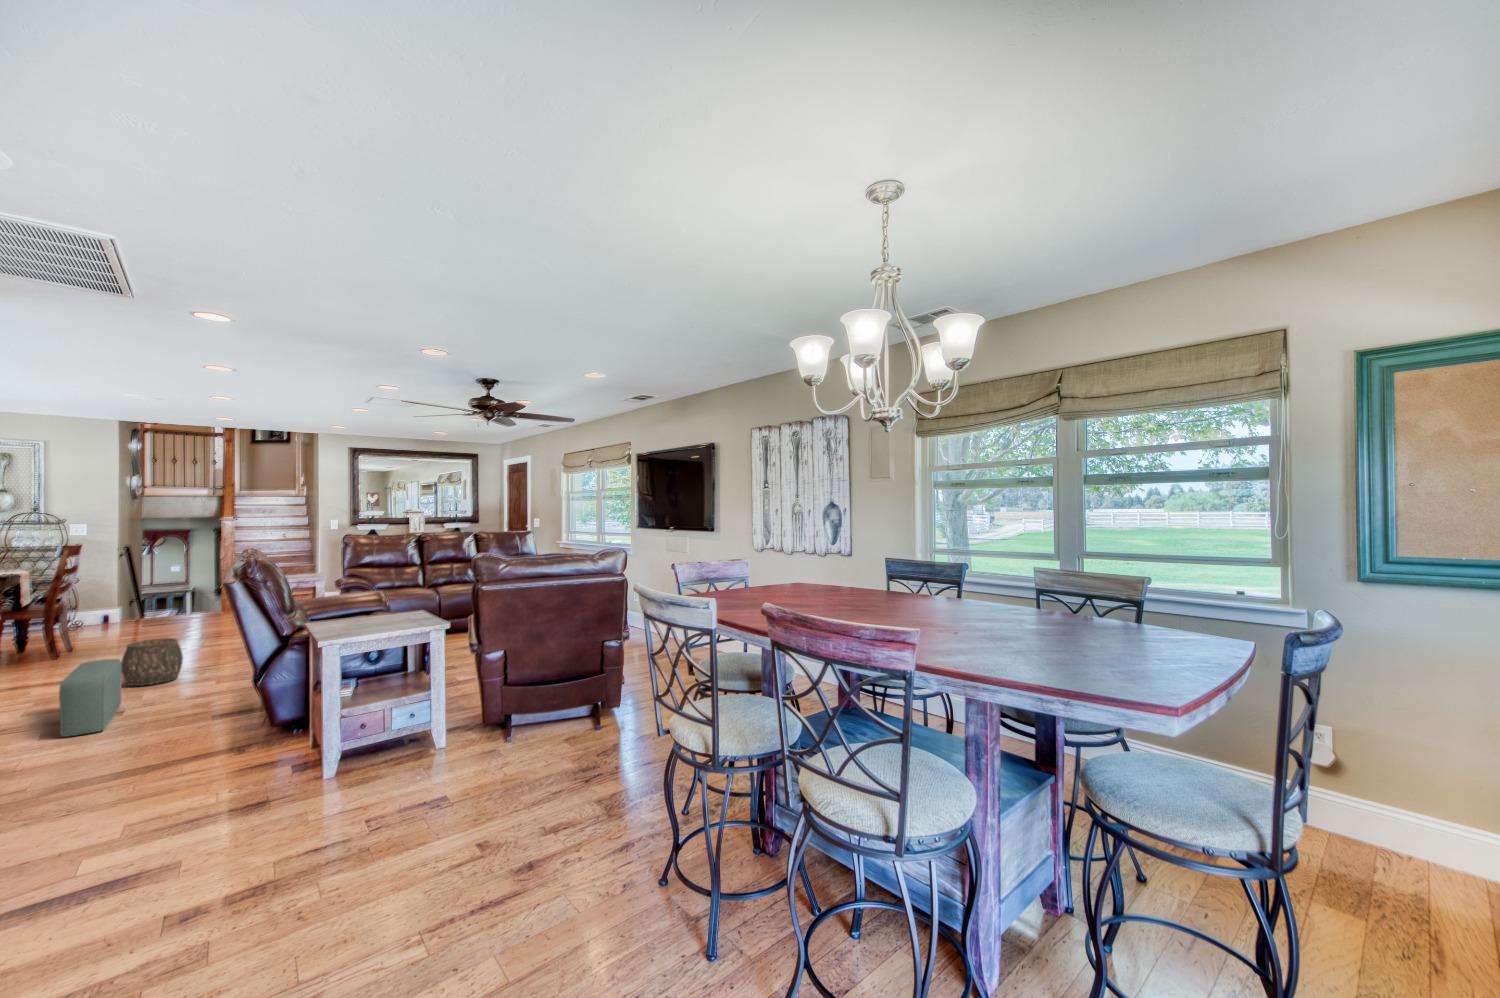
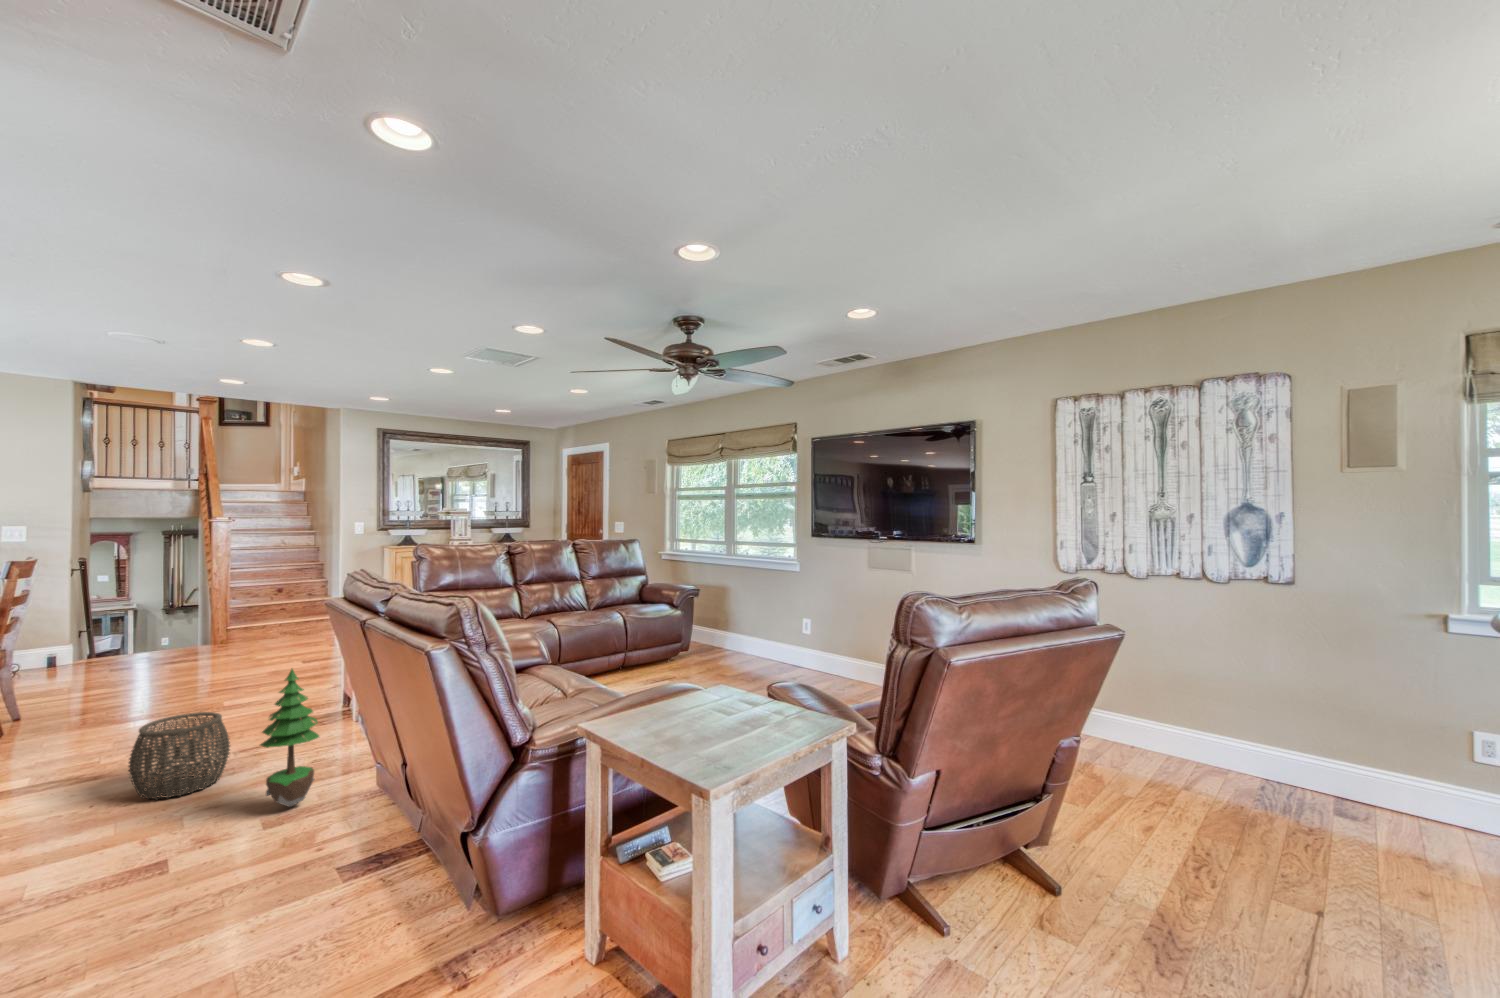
potted tree: none [187,607,226,692] -> present [260,669,319,807]
pouf: present [59,659,122,737] -> none [59,769,156,958]

